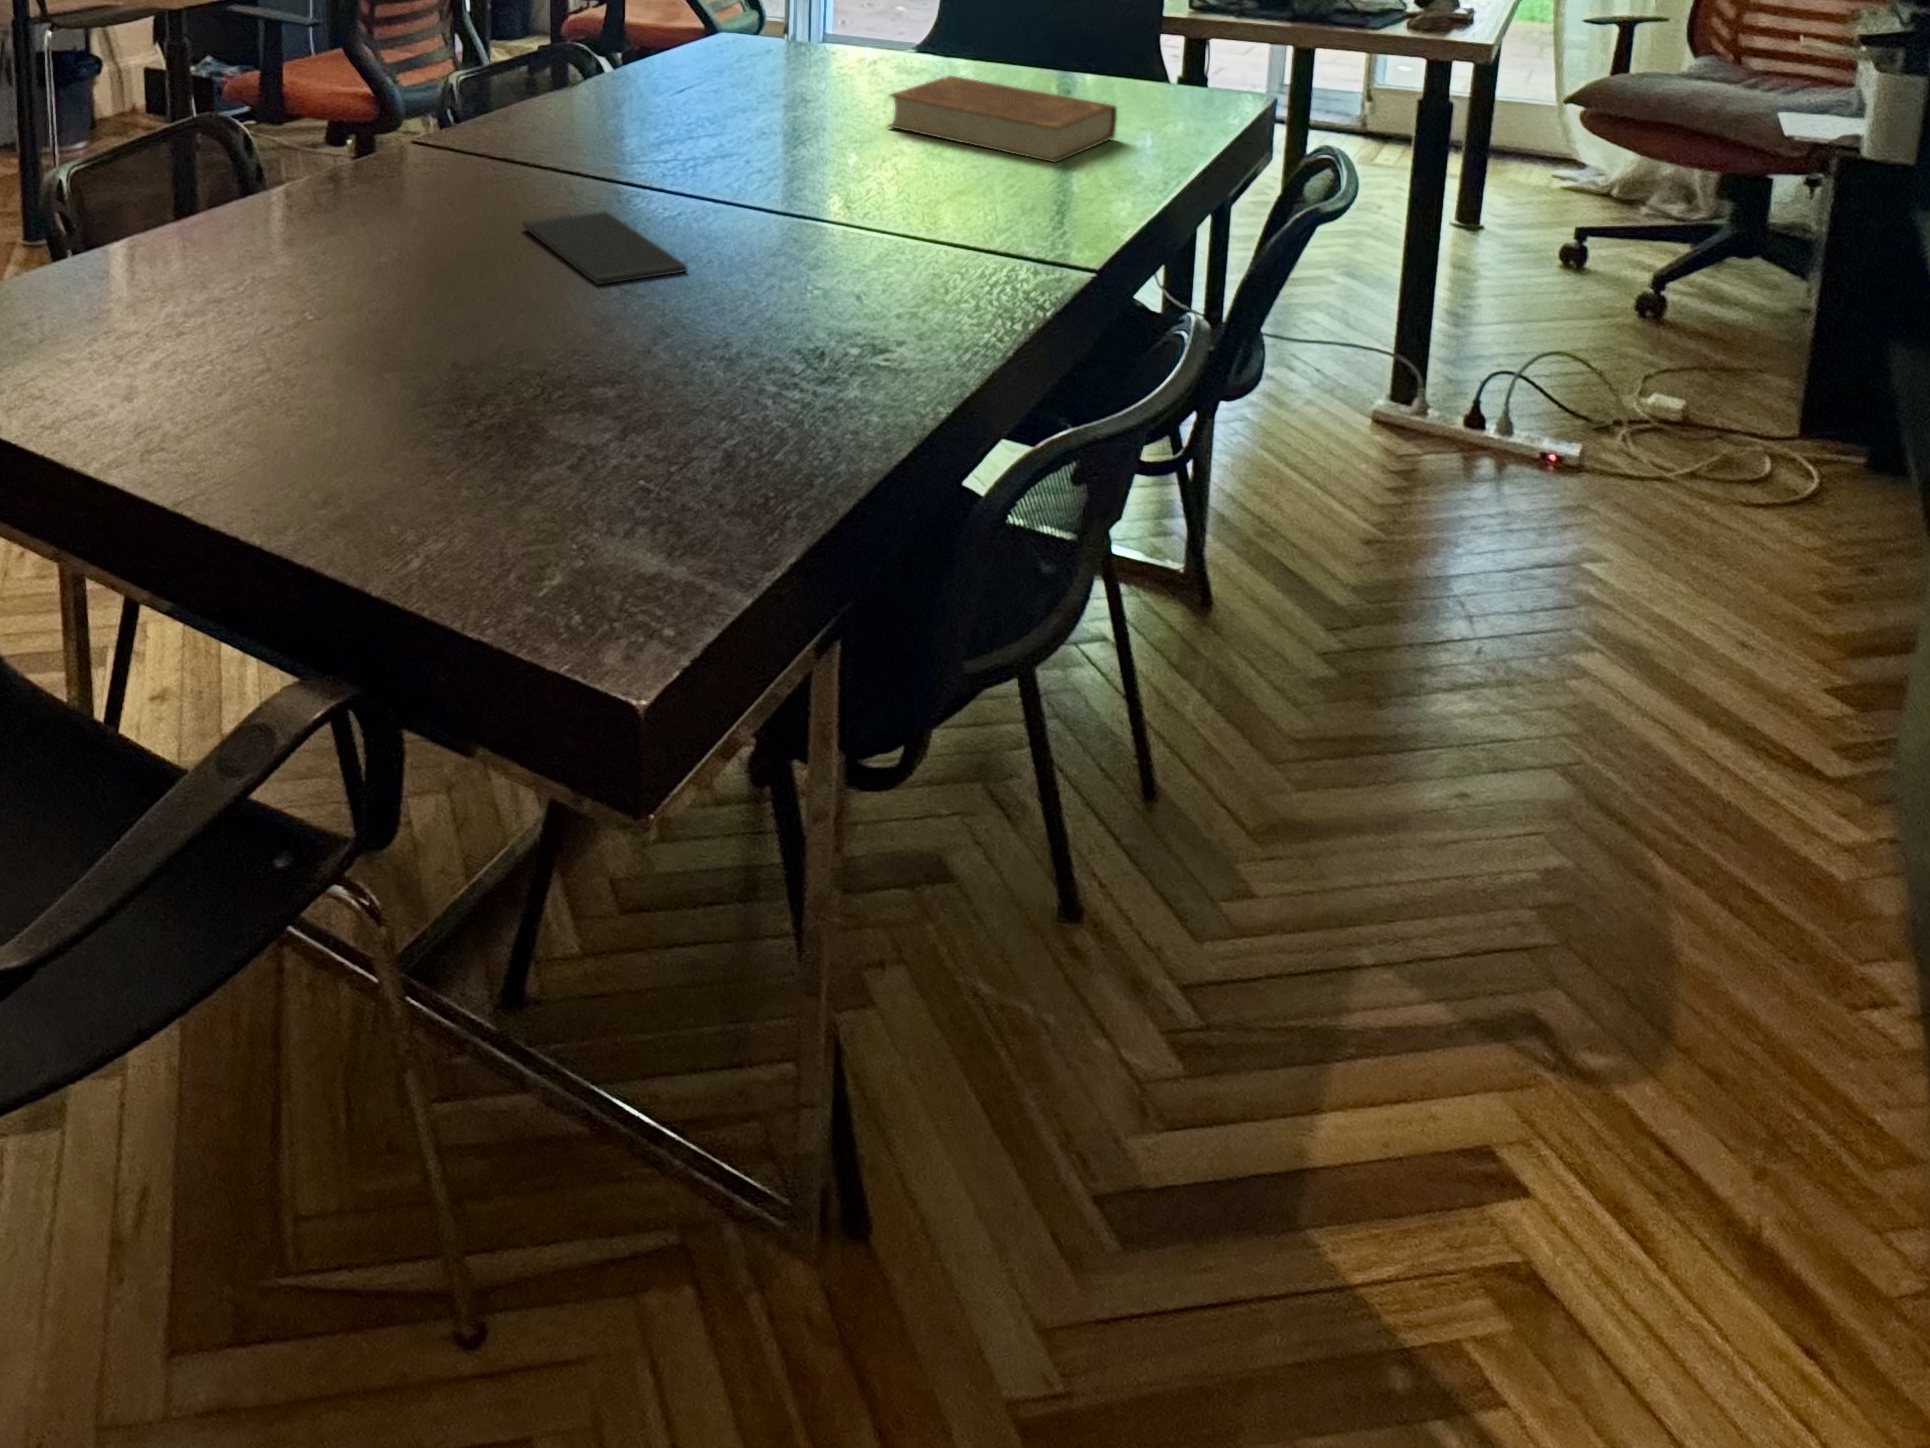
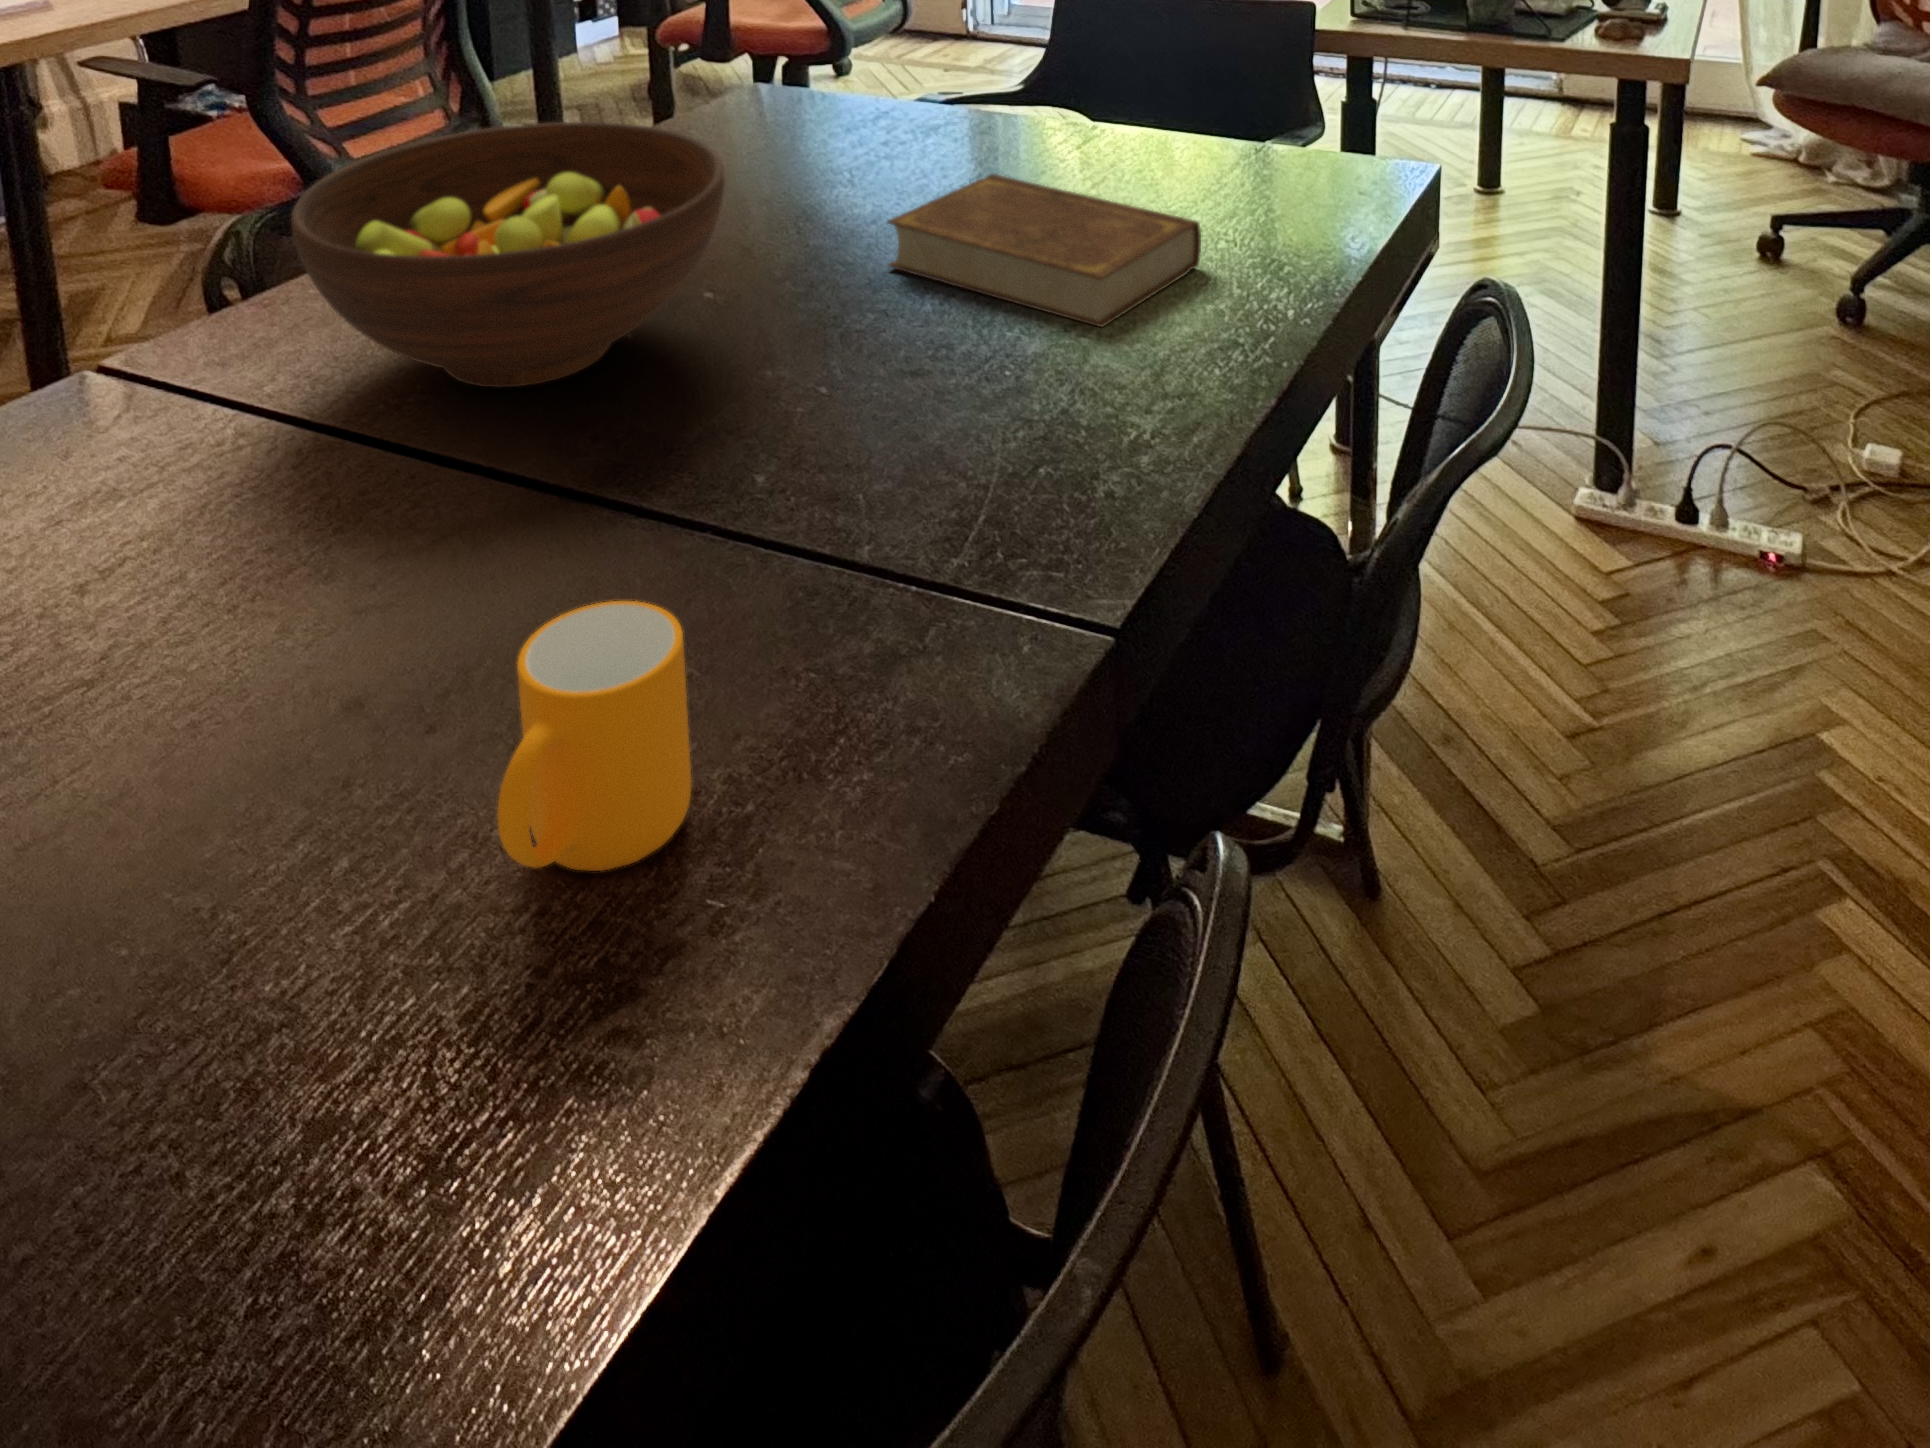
fruit bowl: none [551,16,809,164] -> present [291,122,725,388]
mug: none [830,206,918,331] -> present [497,601,691,871]
tablet: present [523,211,687,284] -> none [112,535,347,772]

